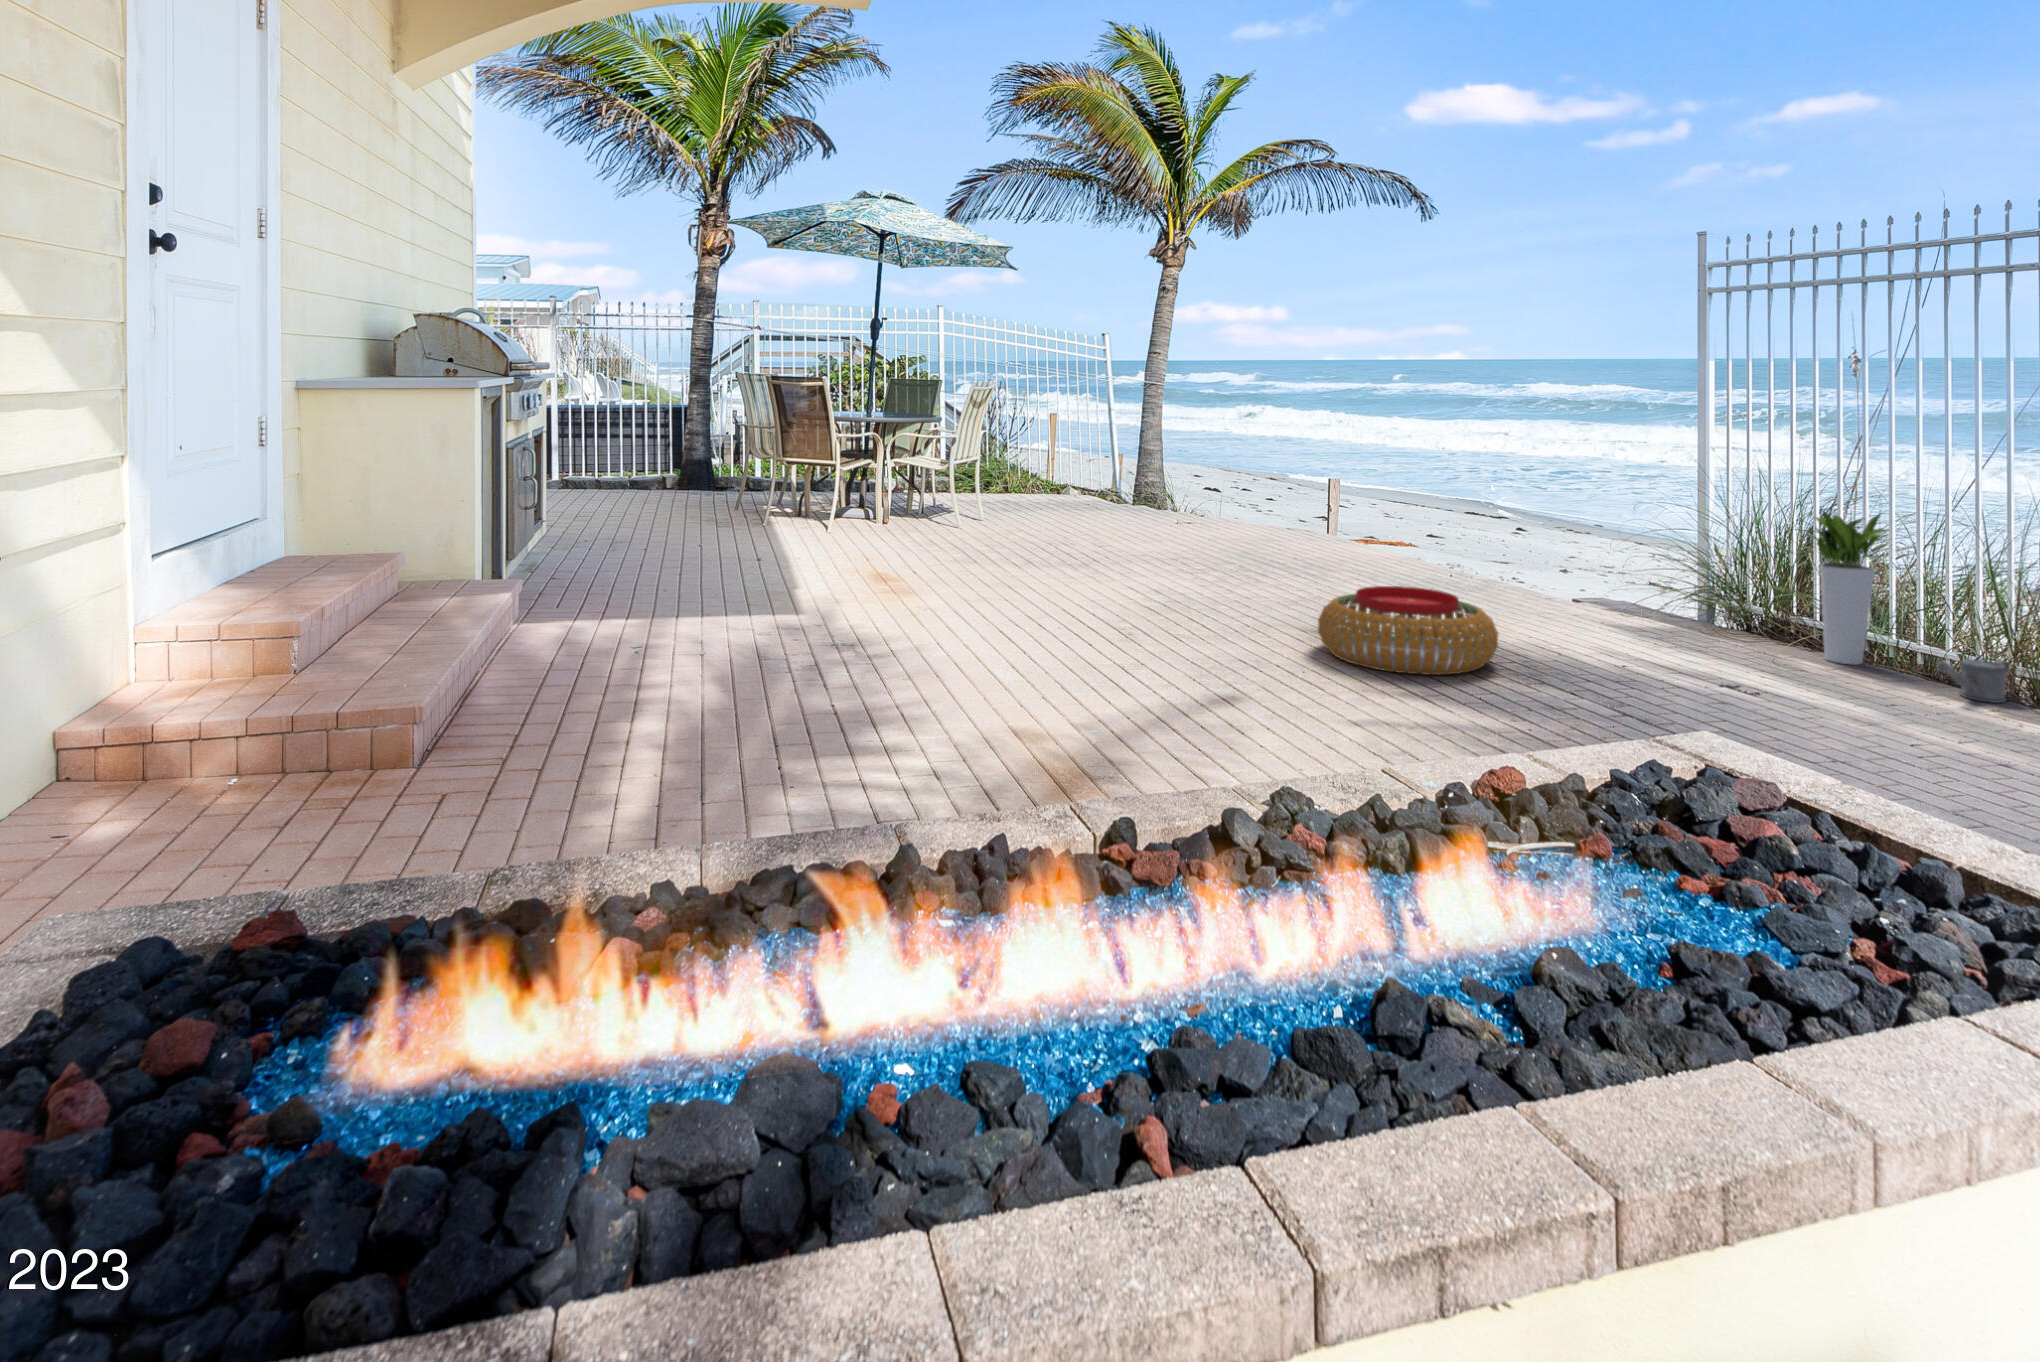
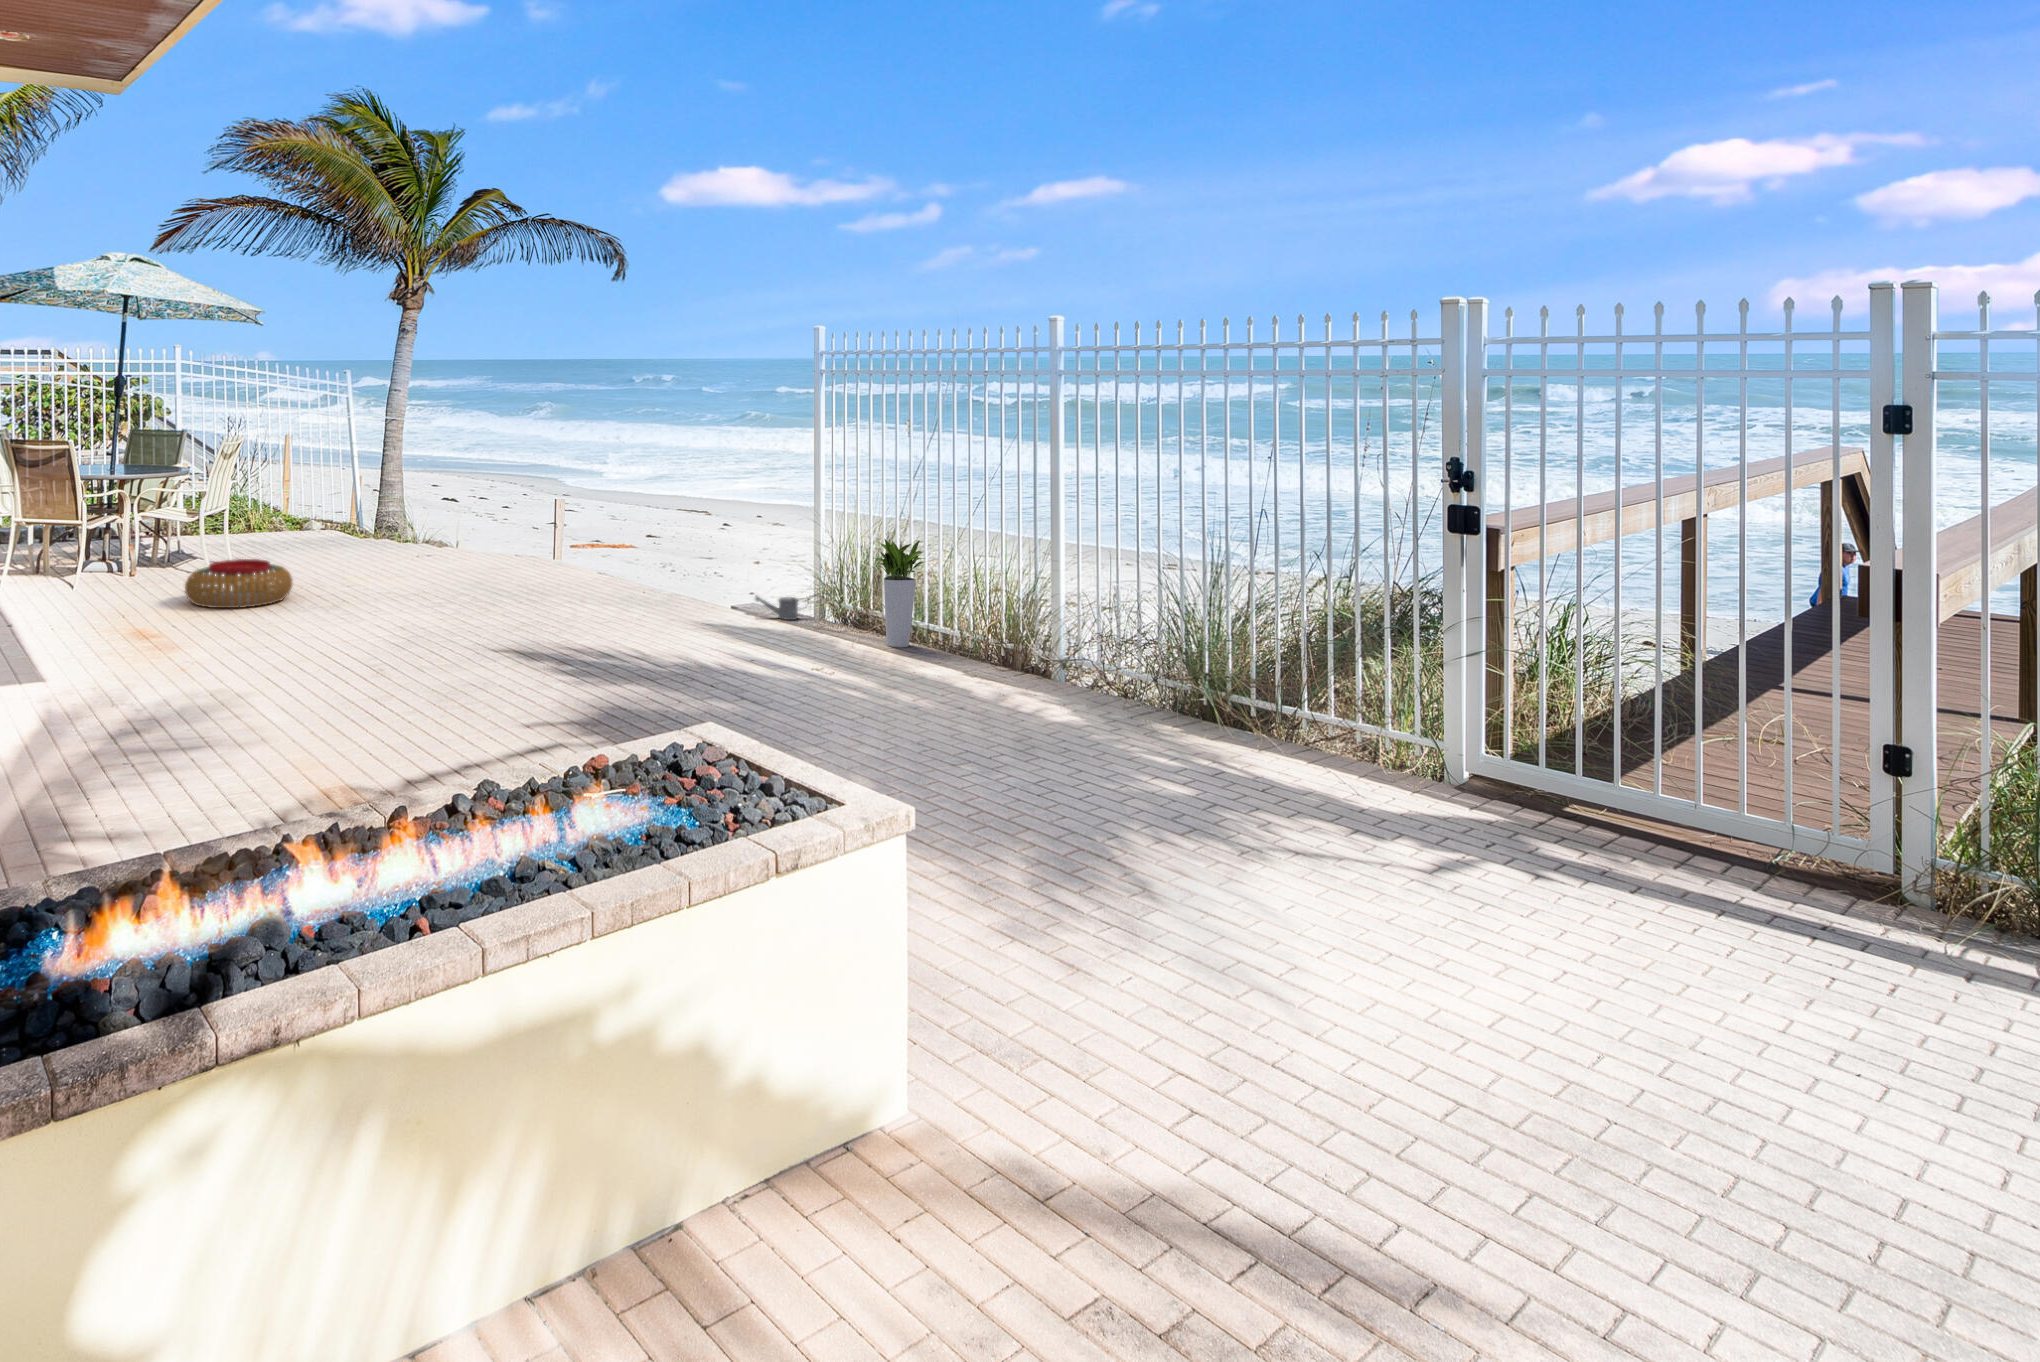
pouf: present [1318,586,1498,675] -> present [185,559,292,608]
watering can: present [1937,659,2009,703] -> present [755,596,806,620]

